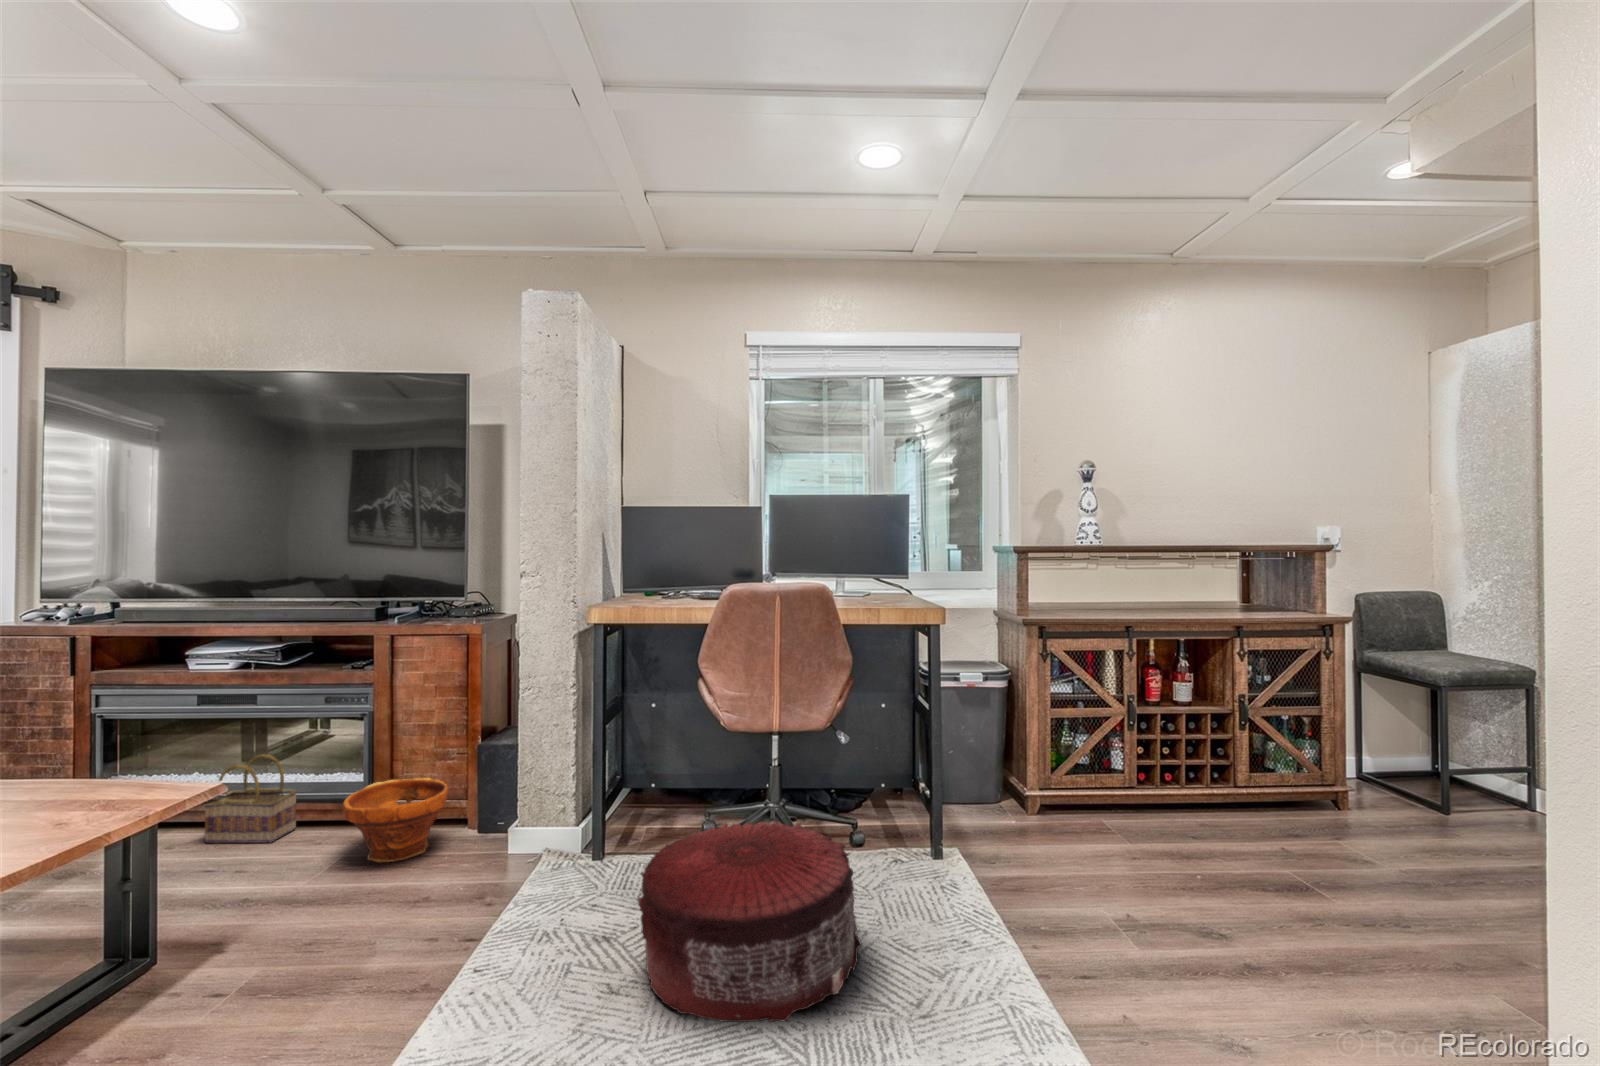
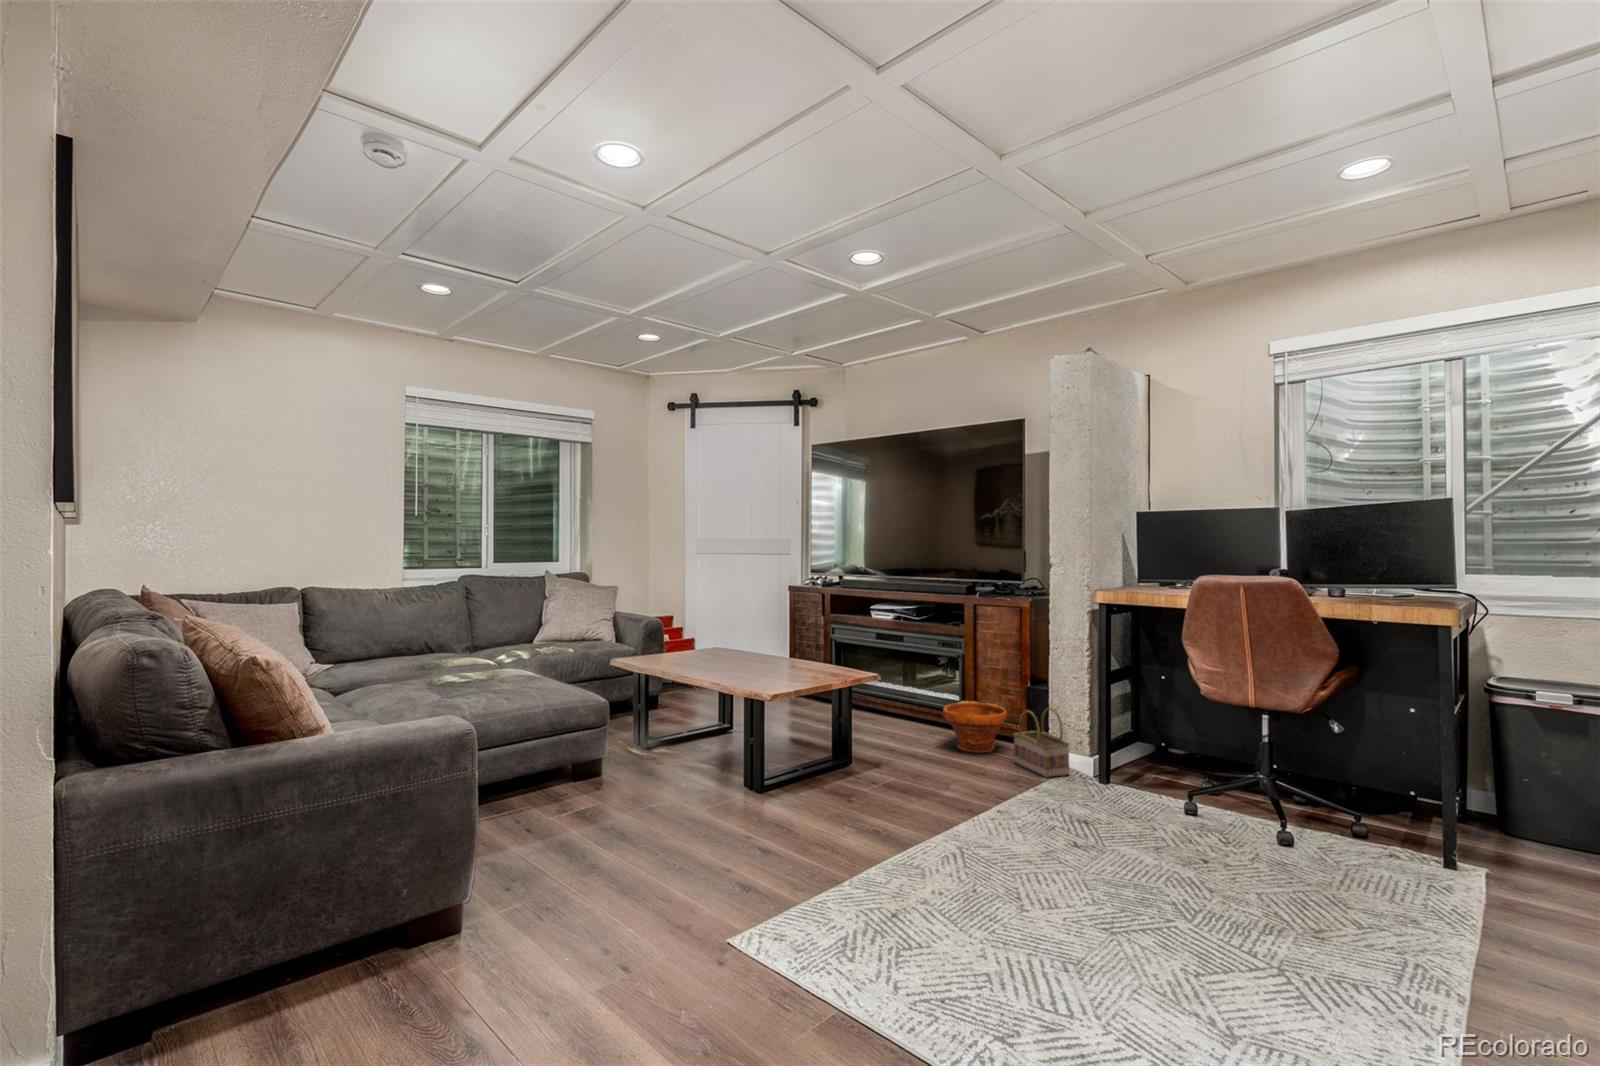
basket: present [205,754,297,843] -> present [1014,708,1069,778]
pouf: present [638,822,862,1022] -> none [1096,763,1288,899]

